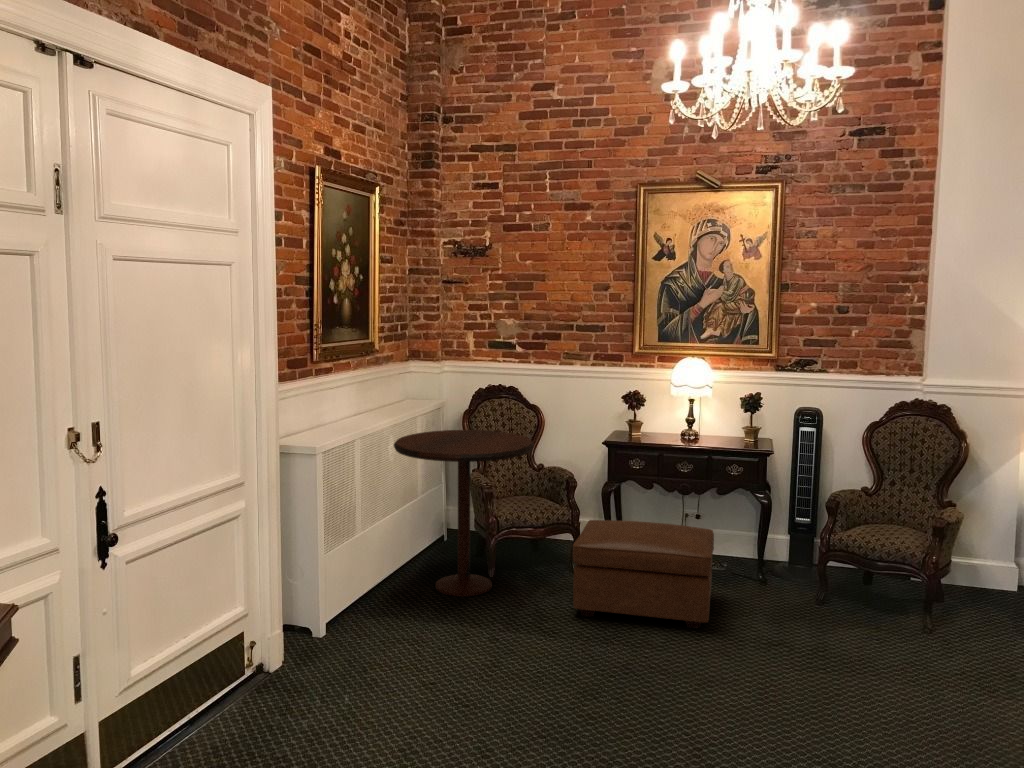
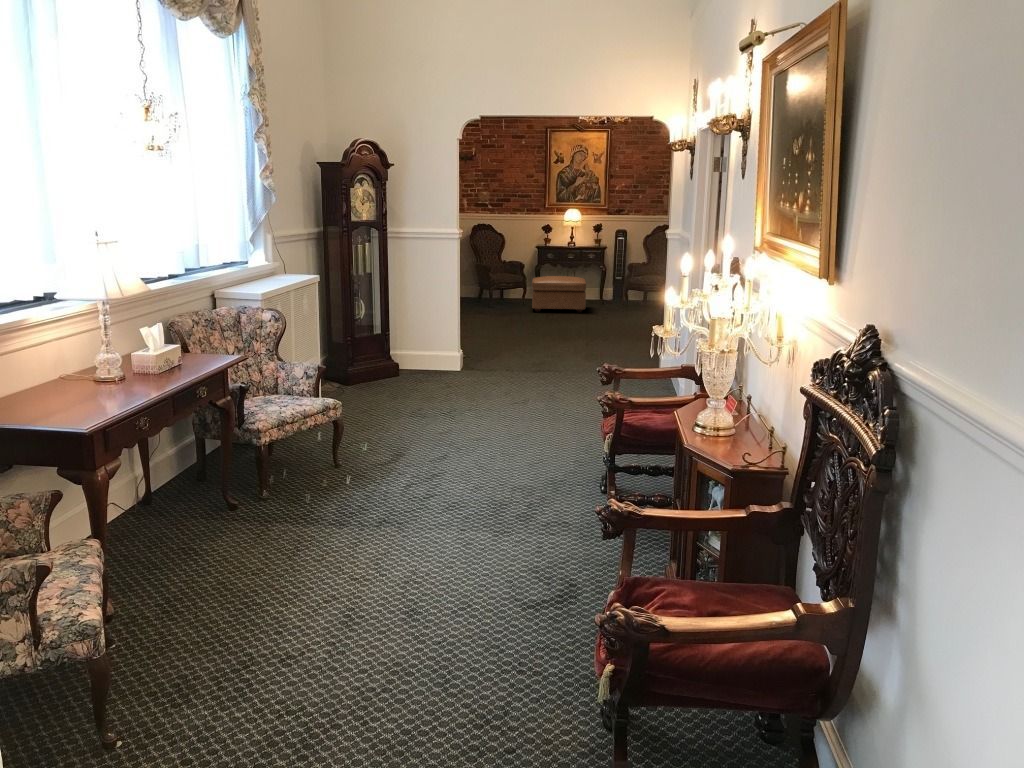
pedestal table: present [394,430,534,597] -> none [451,242,511,310]

